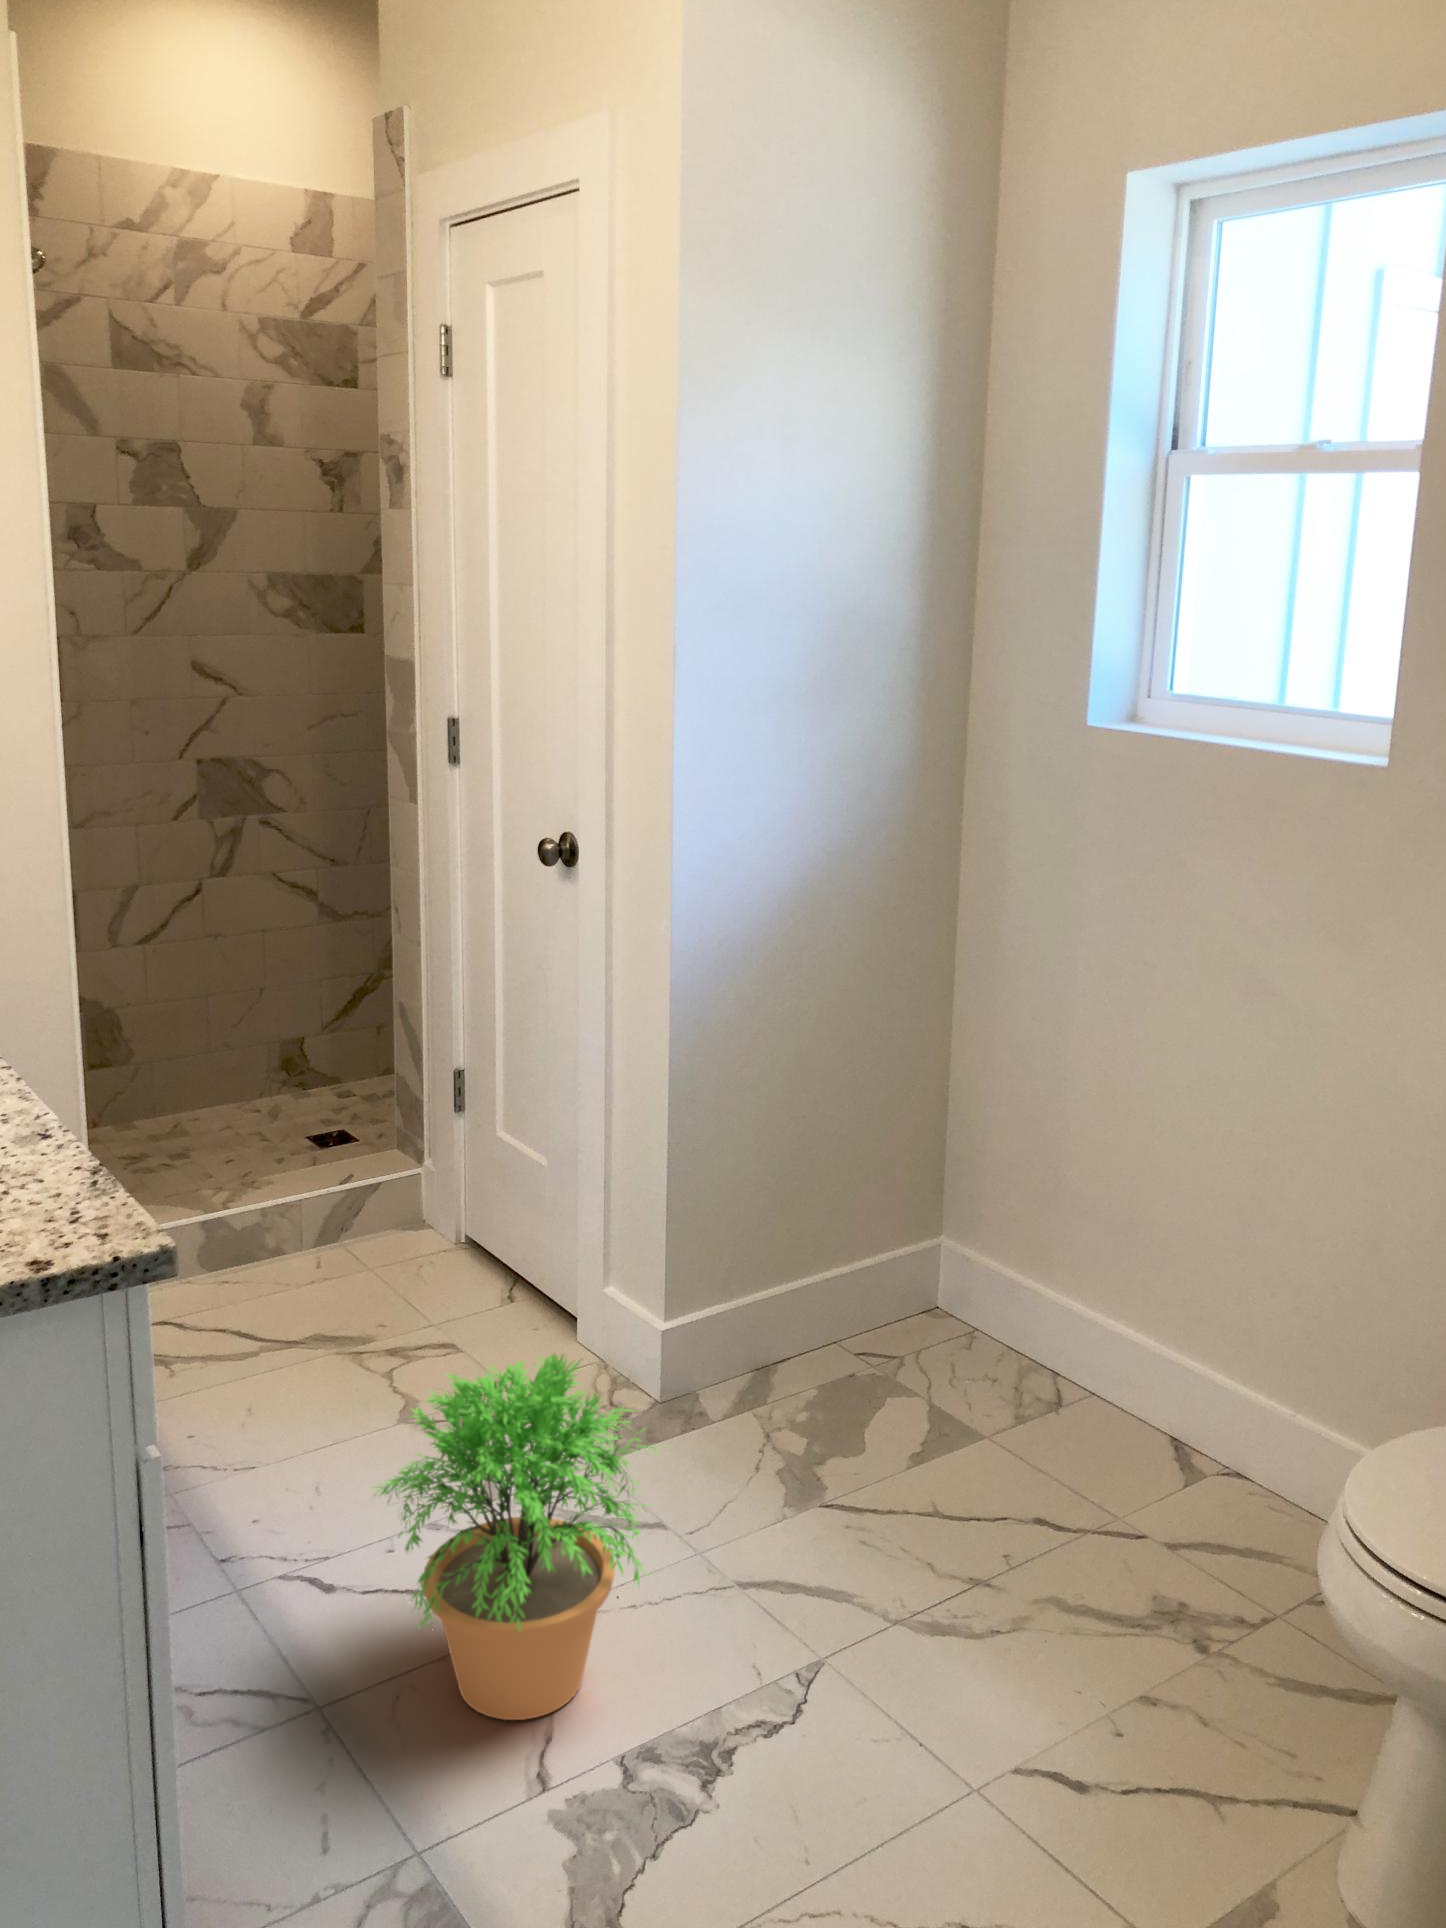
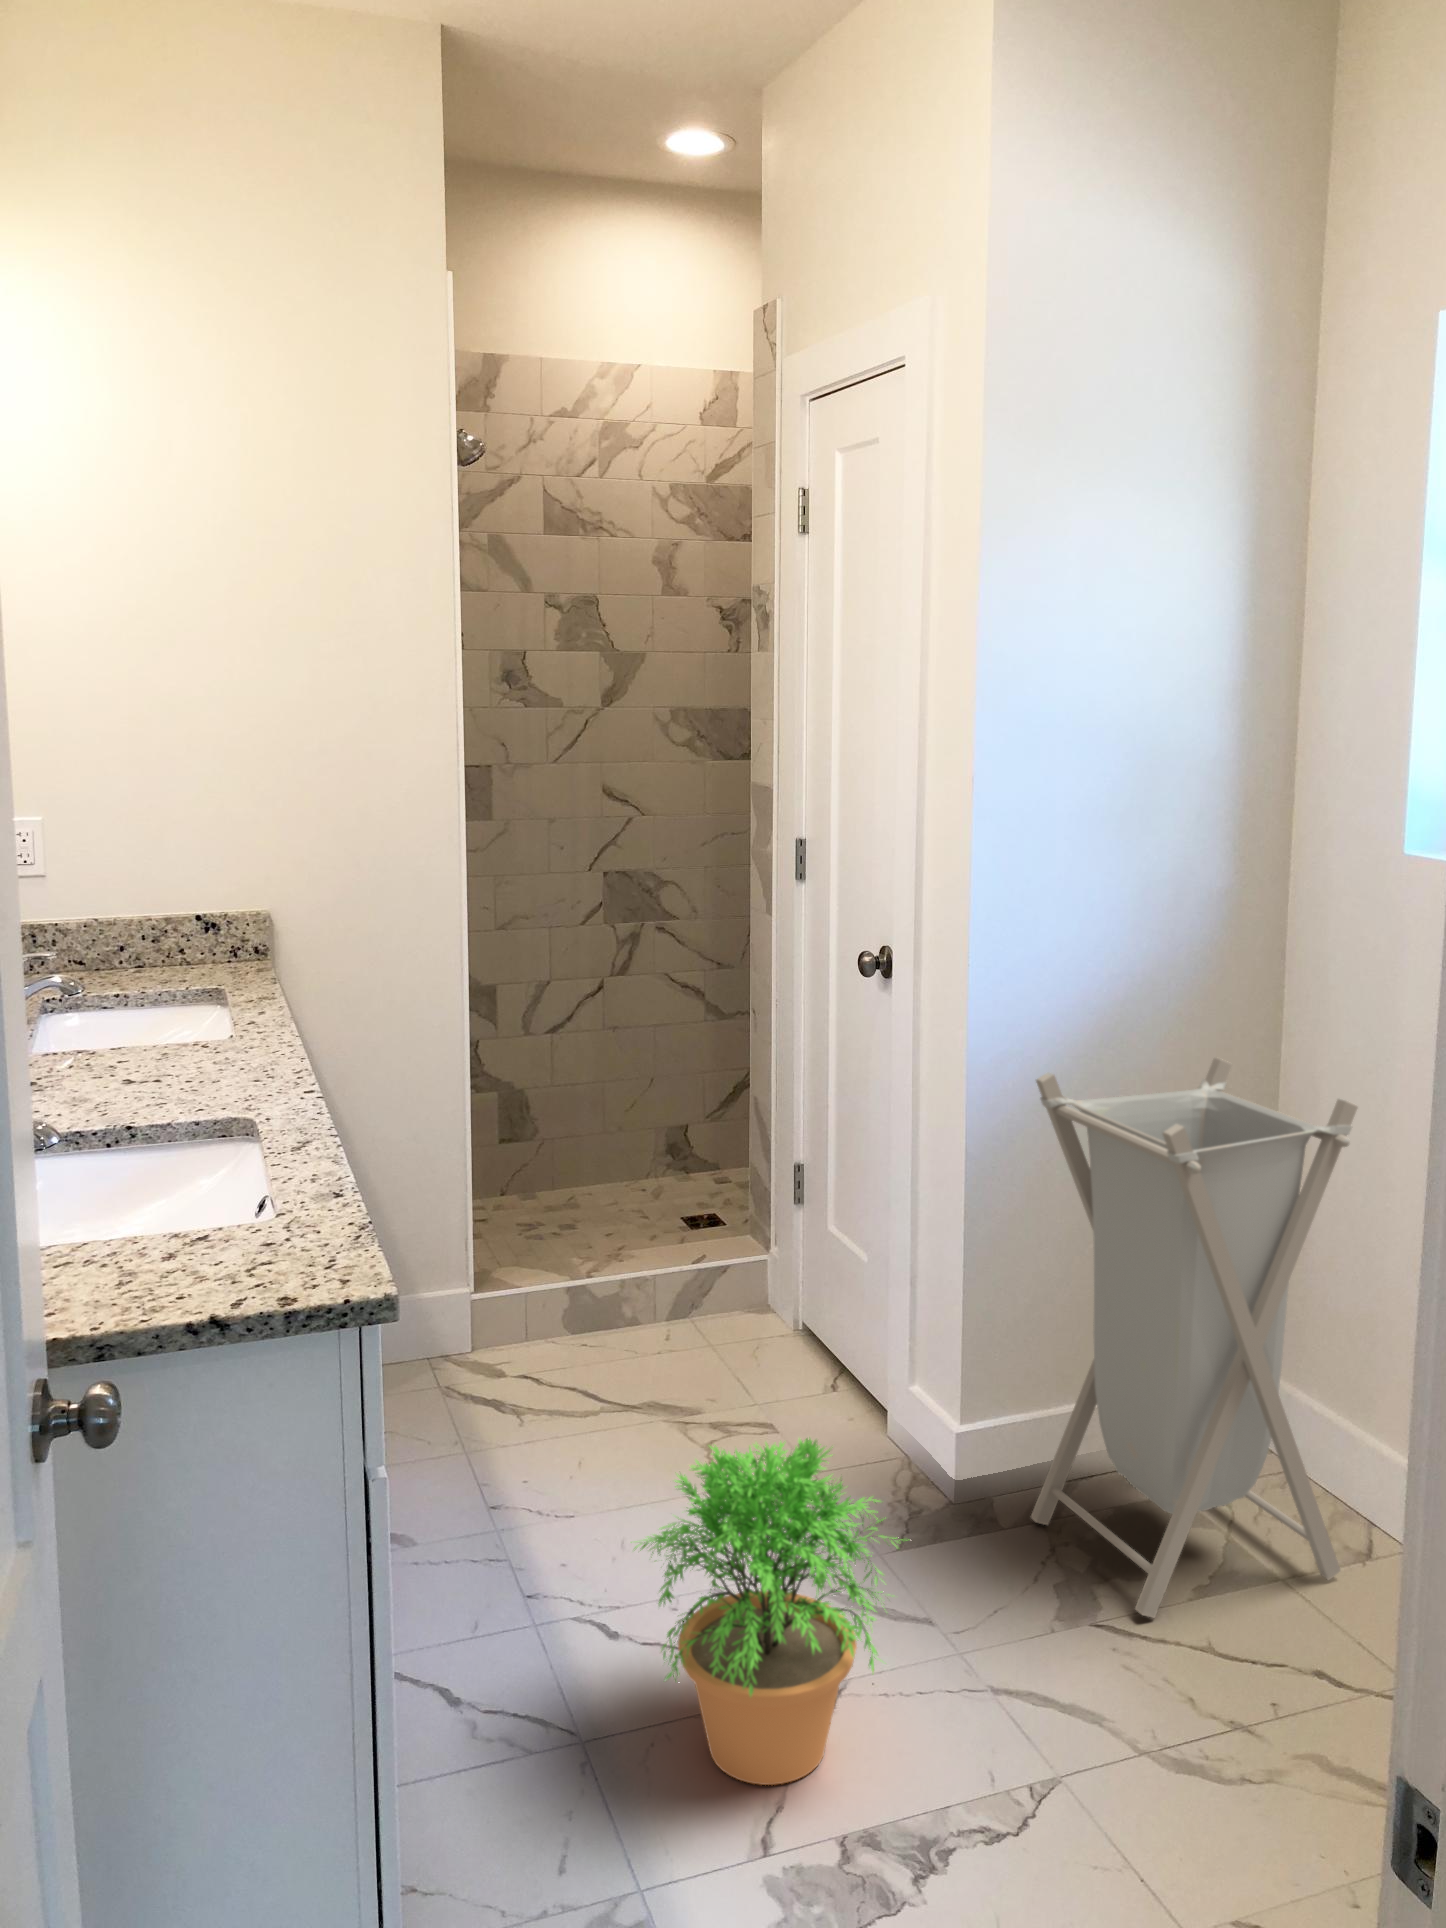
laundry hamper: none [740,932,1057,1490] -> present [1031,1057,1358,1618]

